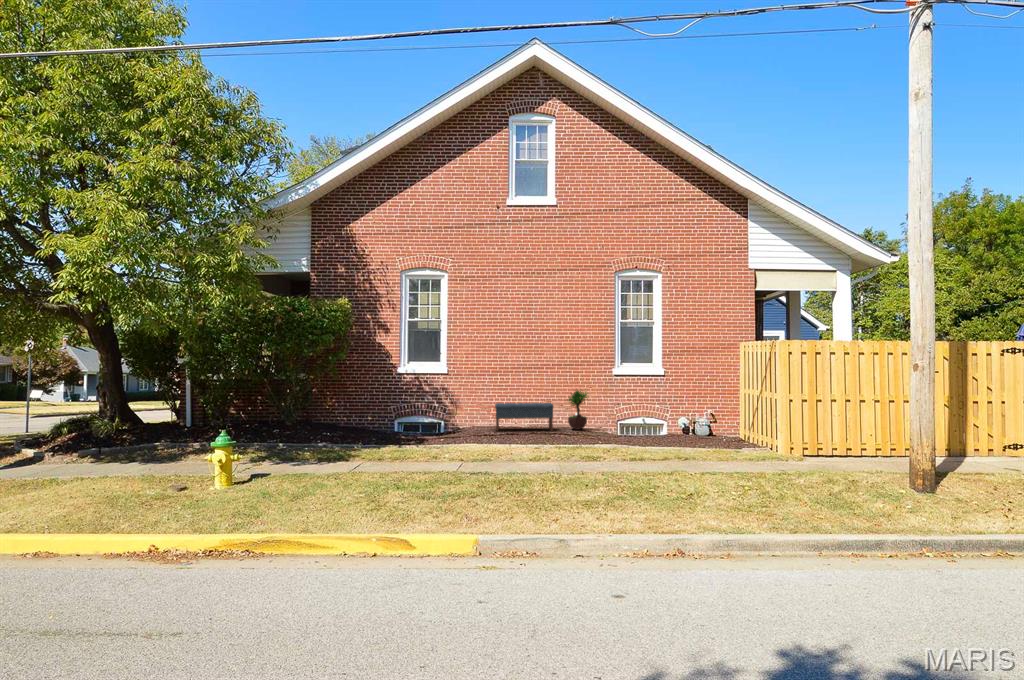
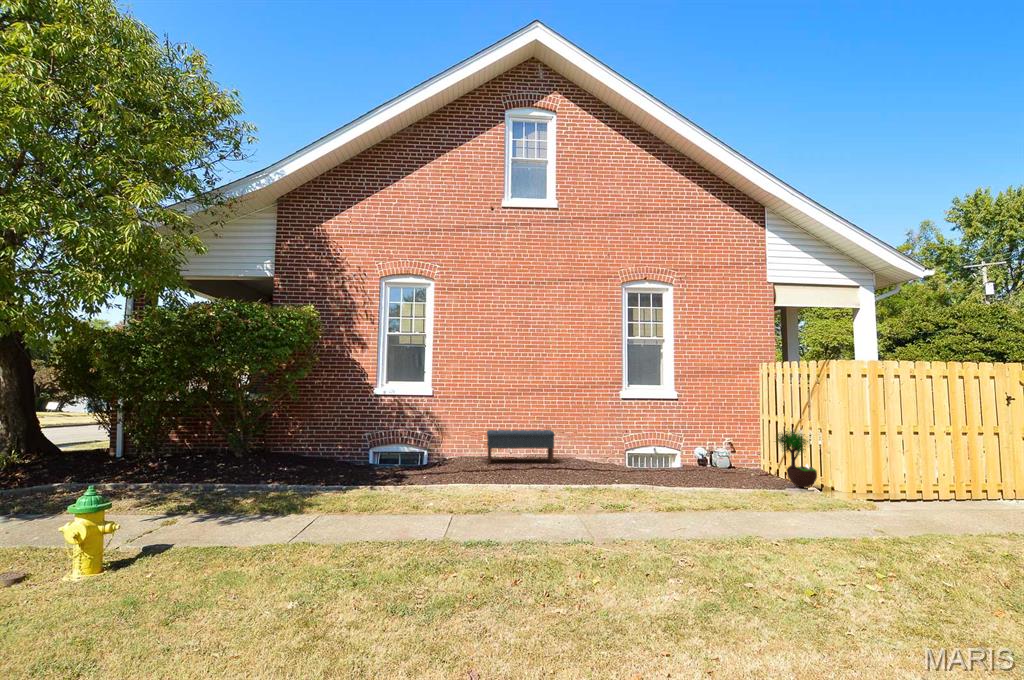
potted tree: present [568,390,587,430] -> present [776,431,817,487]

